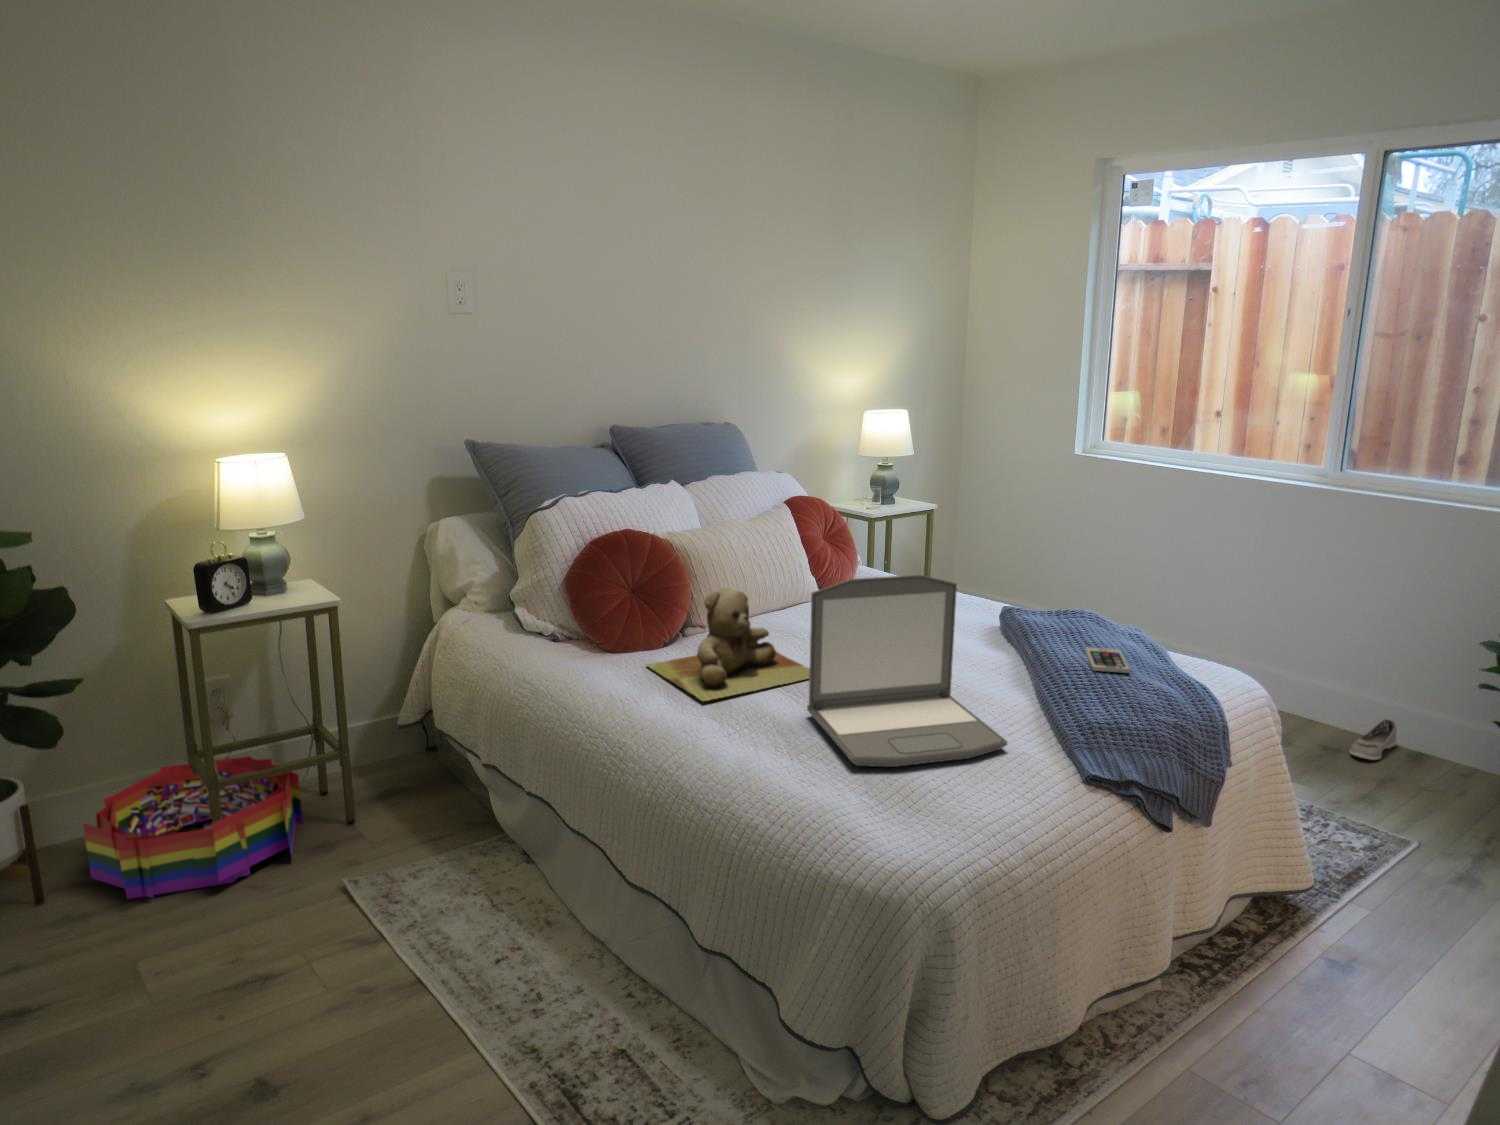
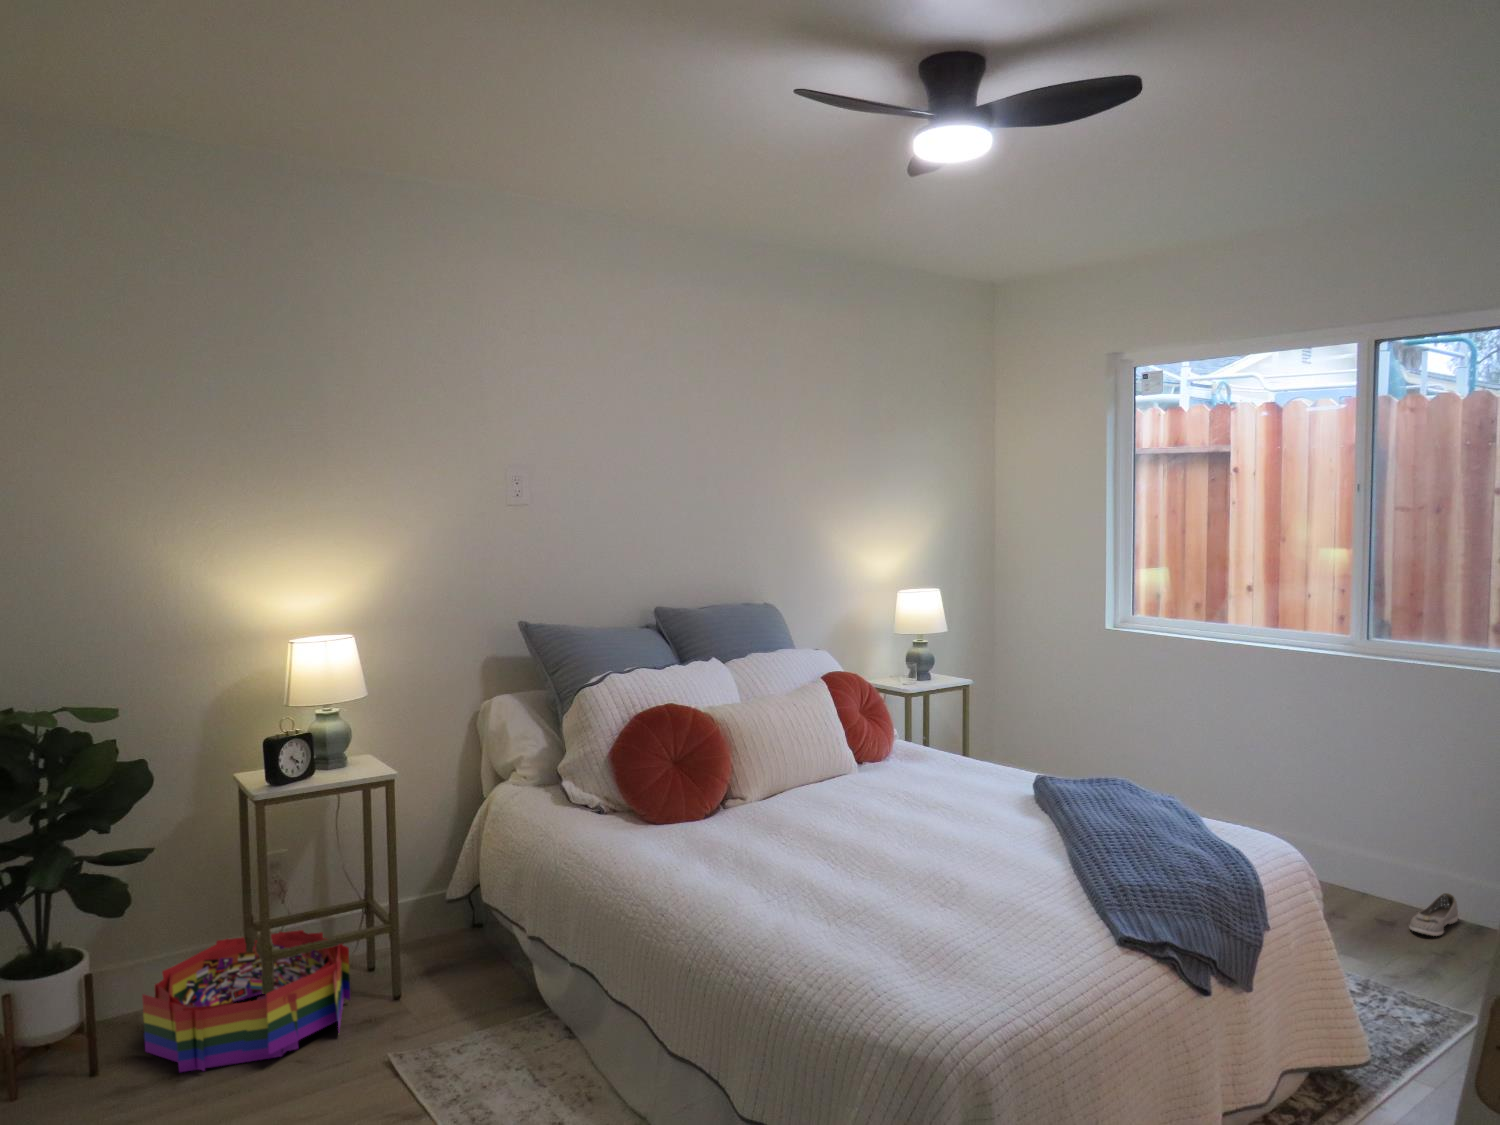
laptop: present [807,575,1007,767] -> none [844,740,1040,928]
teddy bear: present [647,588,810,701] -> none [687,757,861,868]
smartphone: present [1085,647,1130,673] -> none [1118,813,1162,838]

